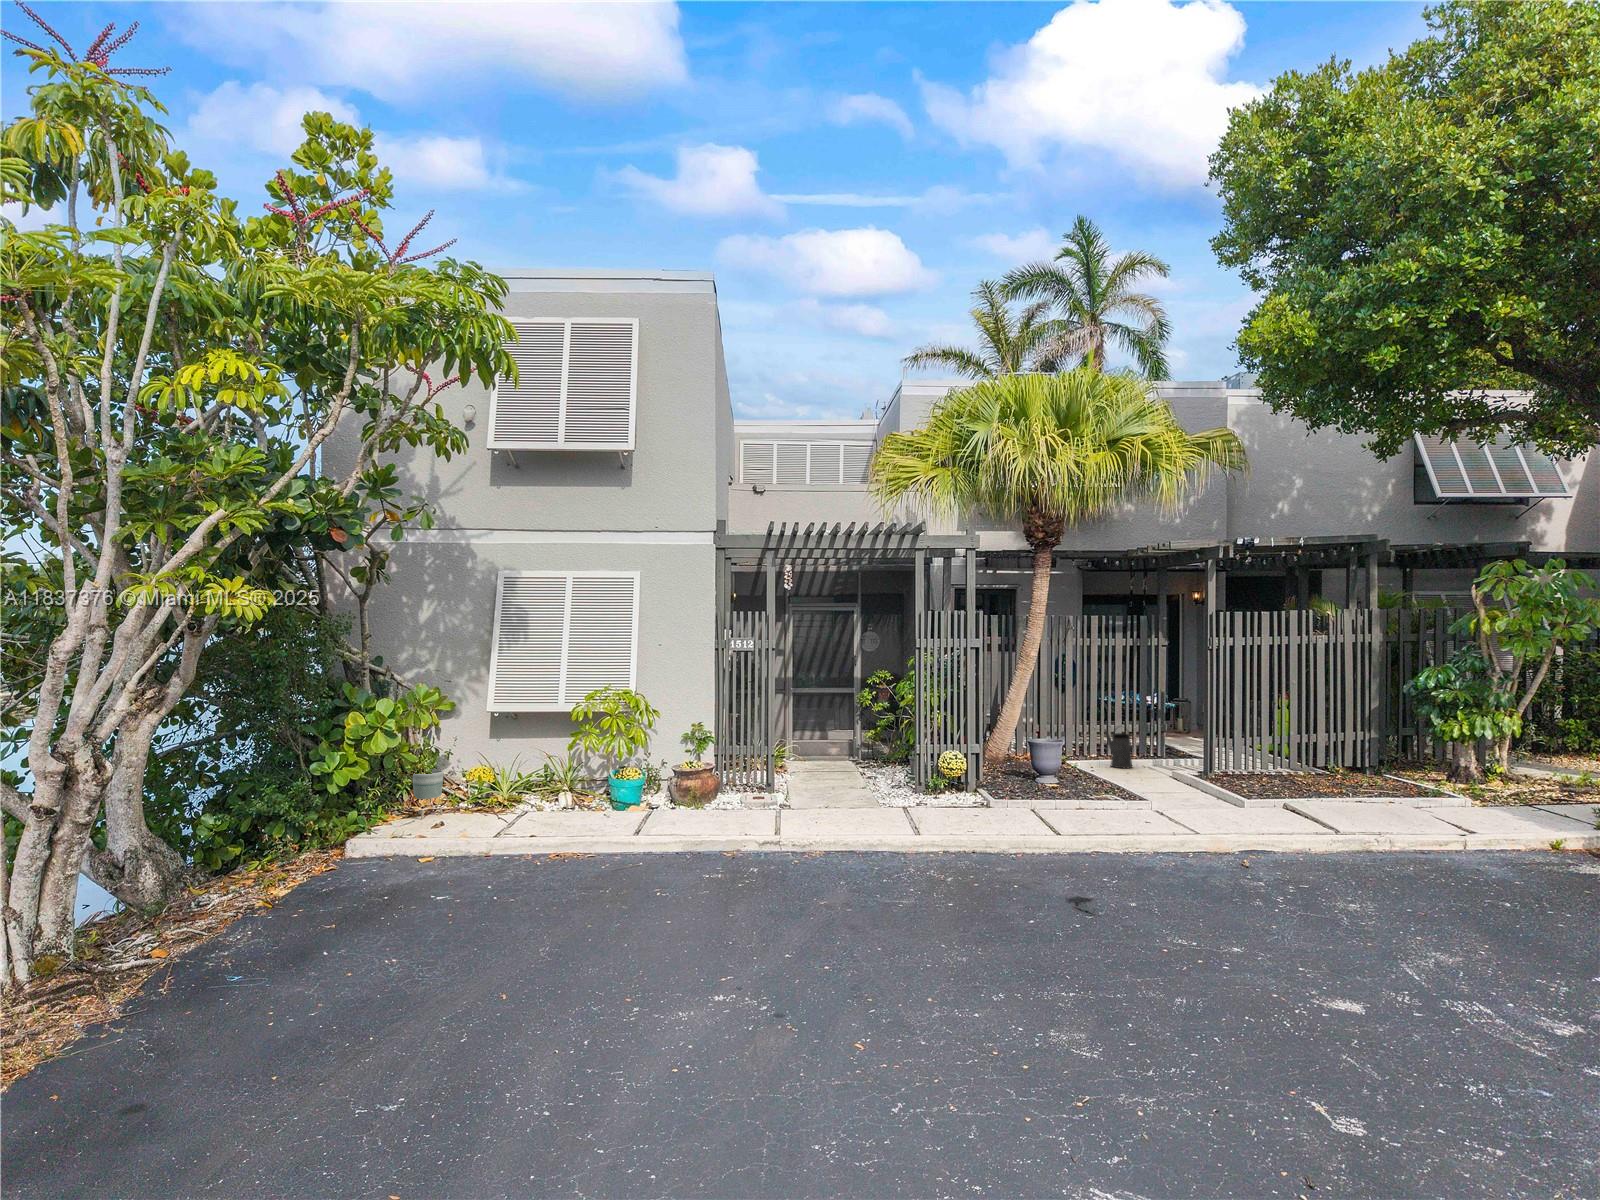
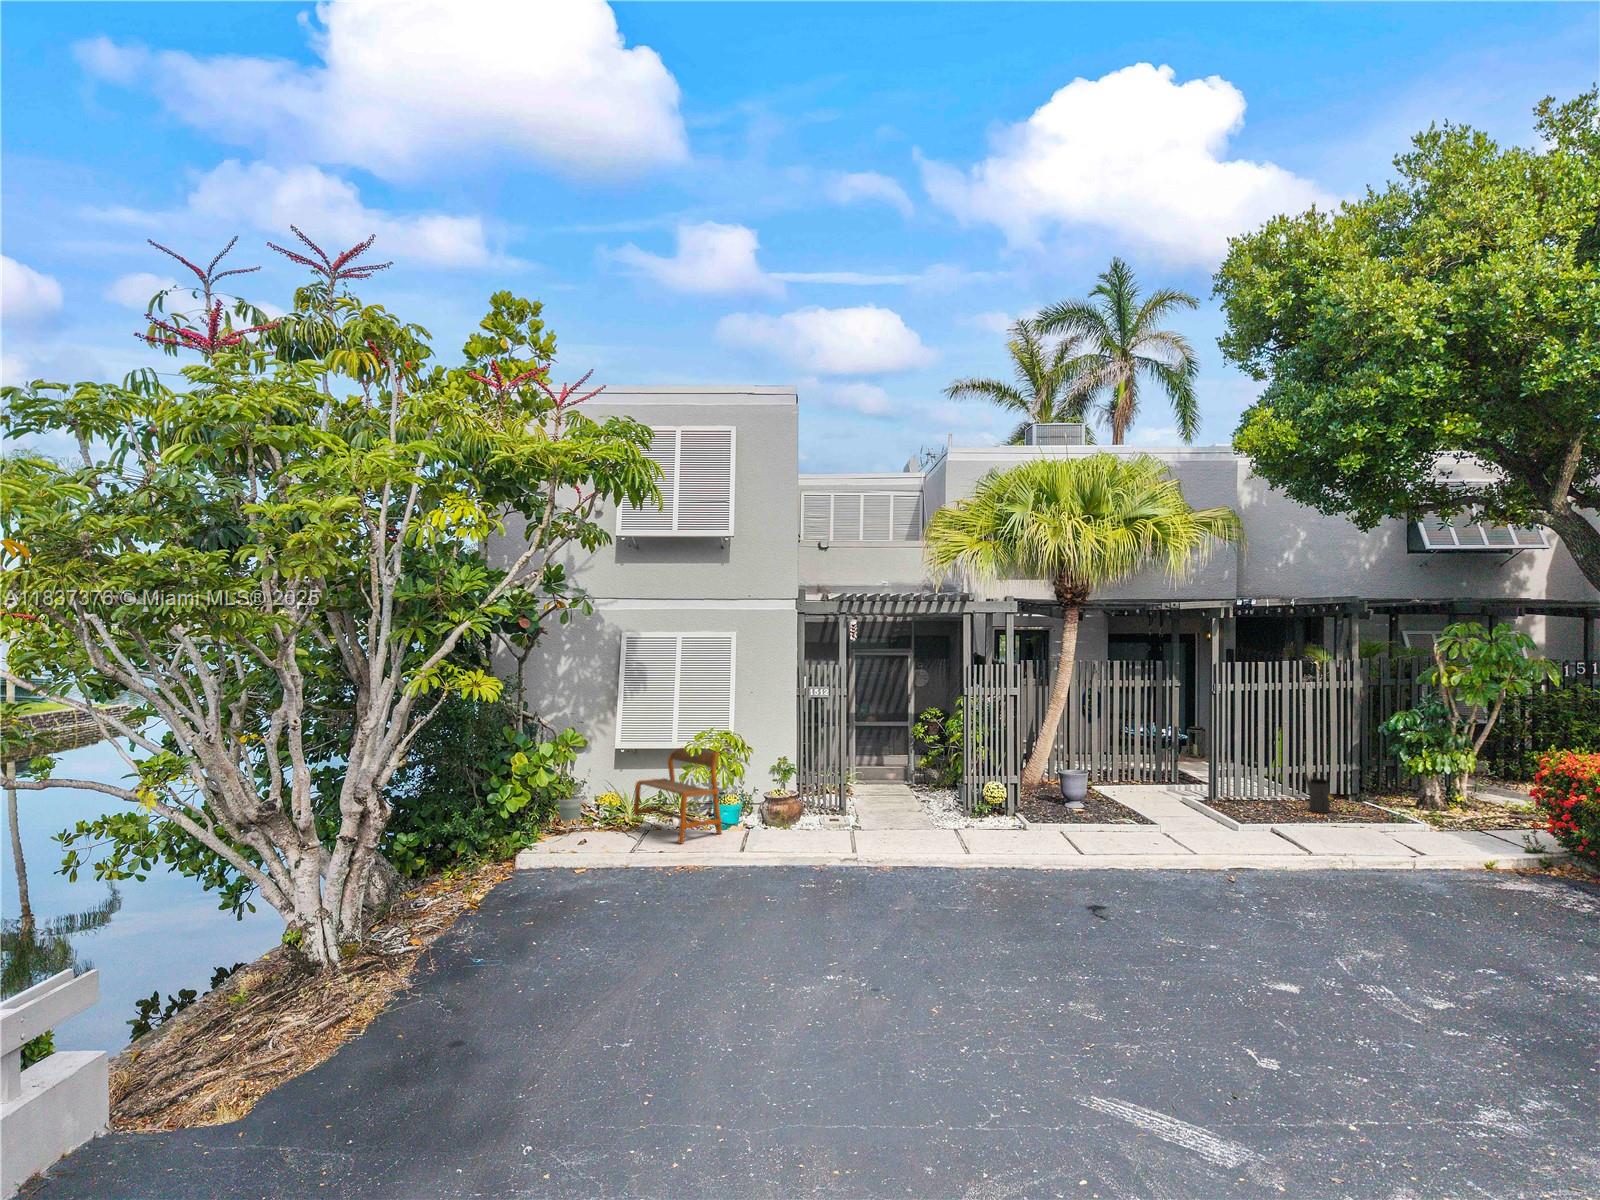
bench: none [509,708,617,826] -> present [633,748,722,843]
watering can: present [1104,728,1133,768] -> present [1304,773,1331,813]

